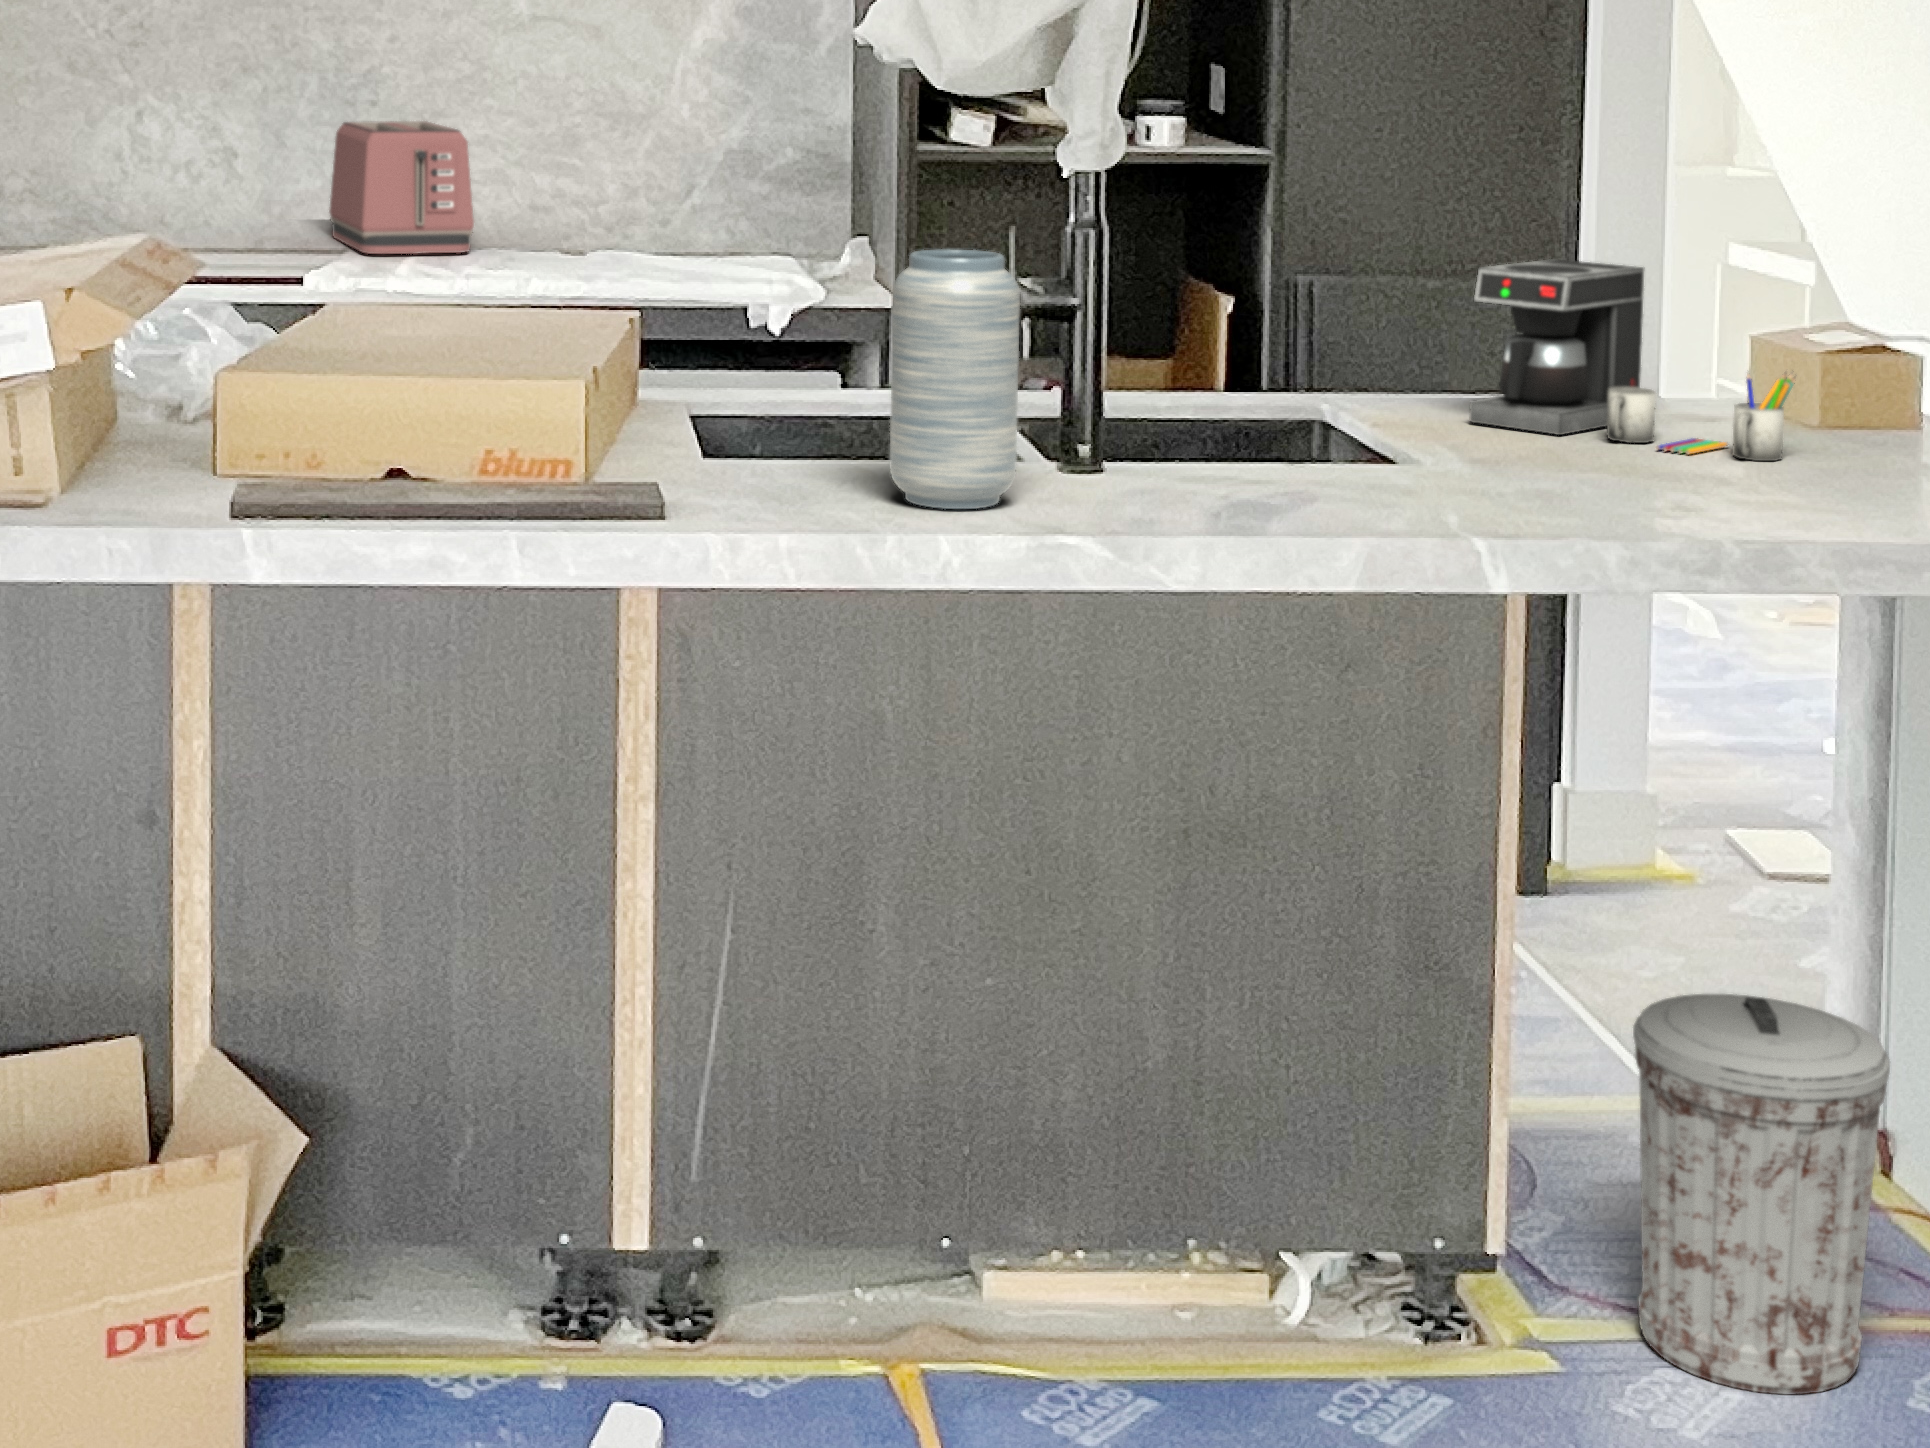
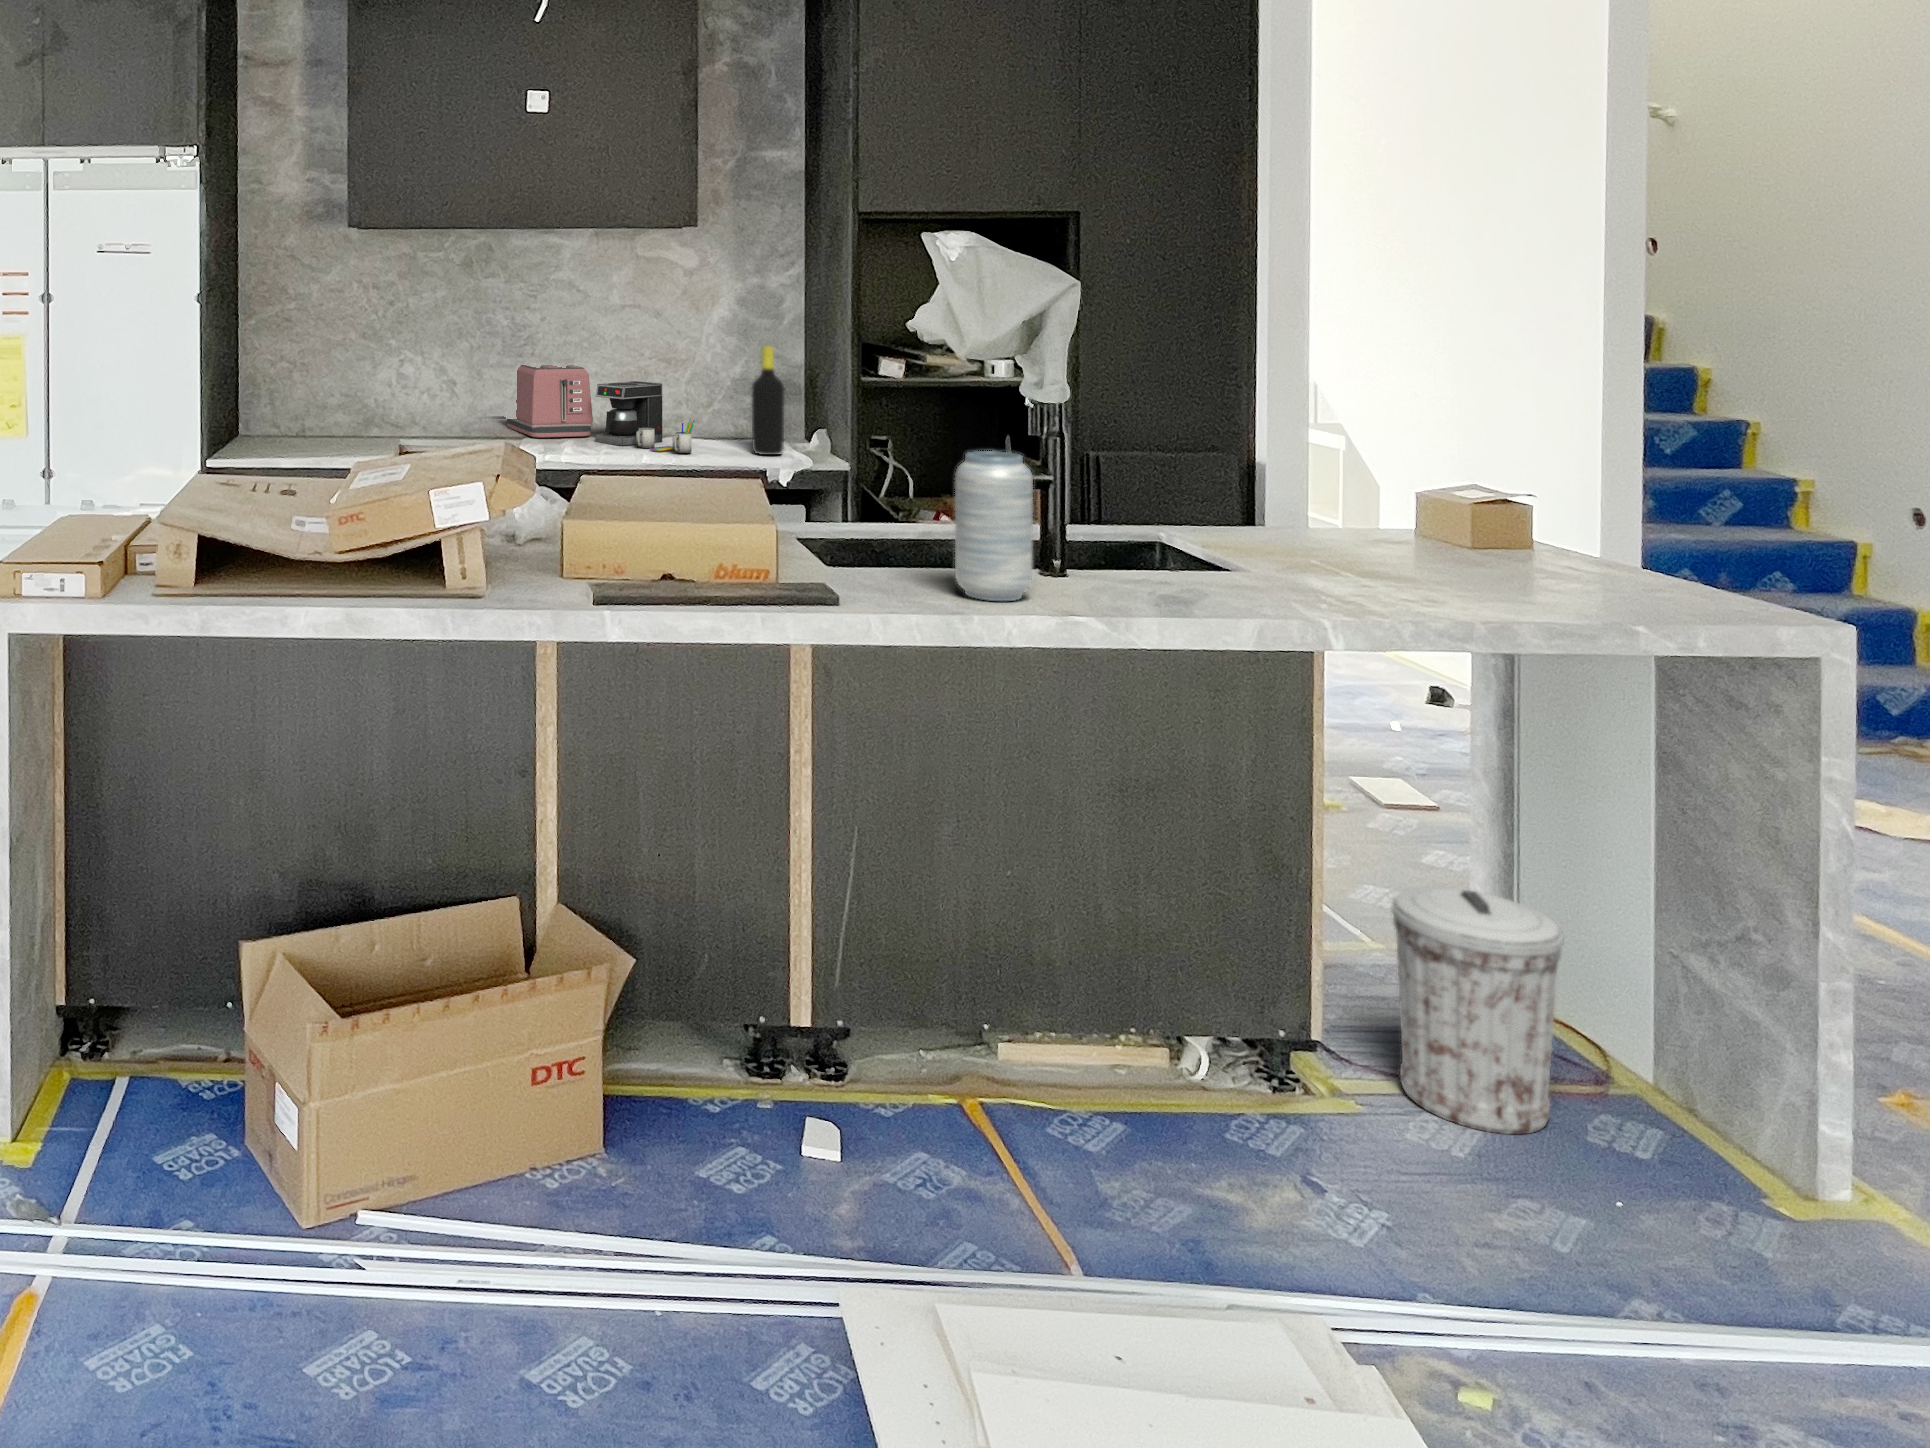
bottle: none [736,92,793,284] -> present [751,346,784,455]
coffee maker: present [1470,259,1796,461] -> present [596,381,695,453]

